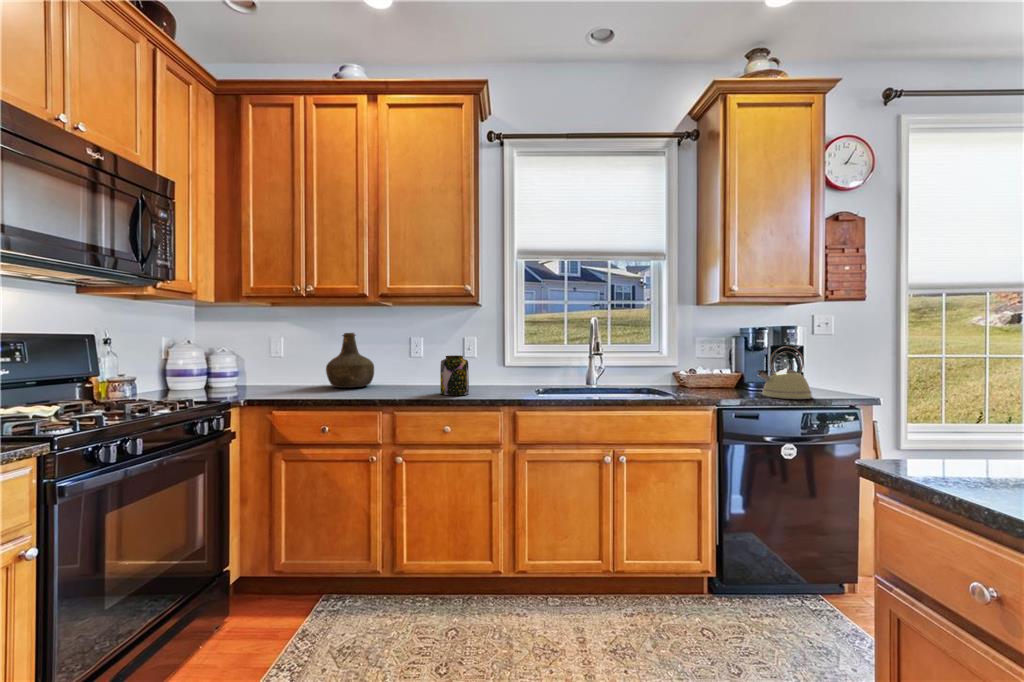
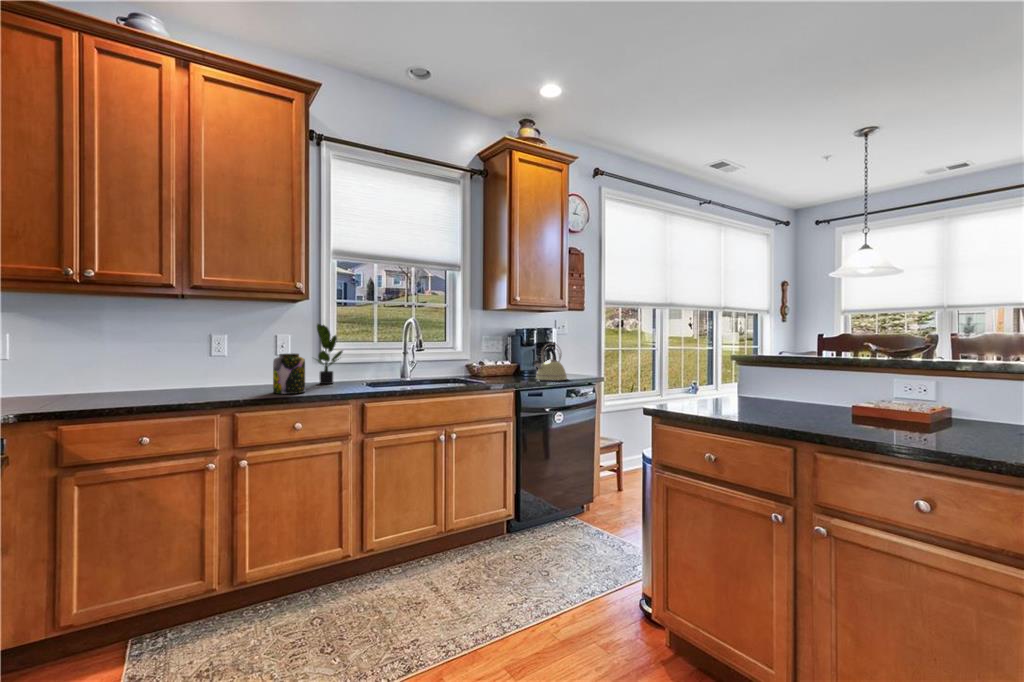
potted plant: none [493,325,523,387] -> present [316,324,343,384]
bottle: present [326,333,374,388] -> none [104,329,172,395]

